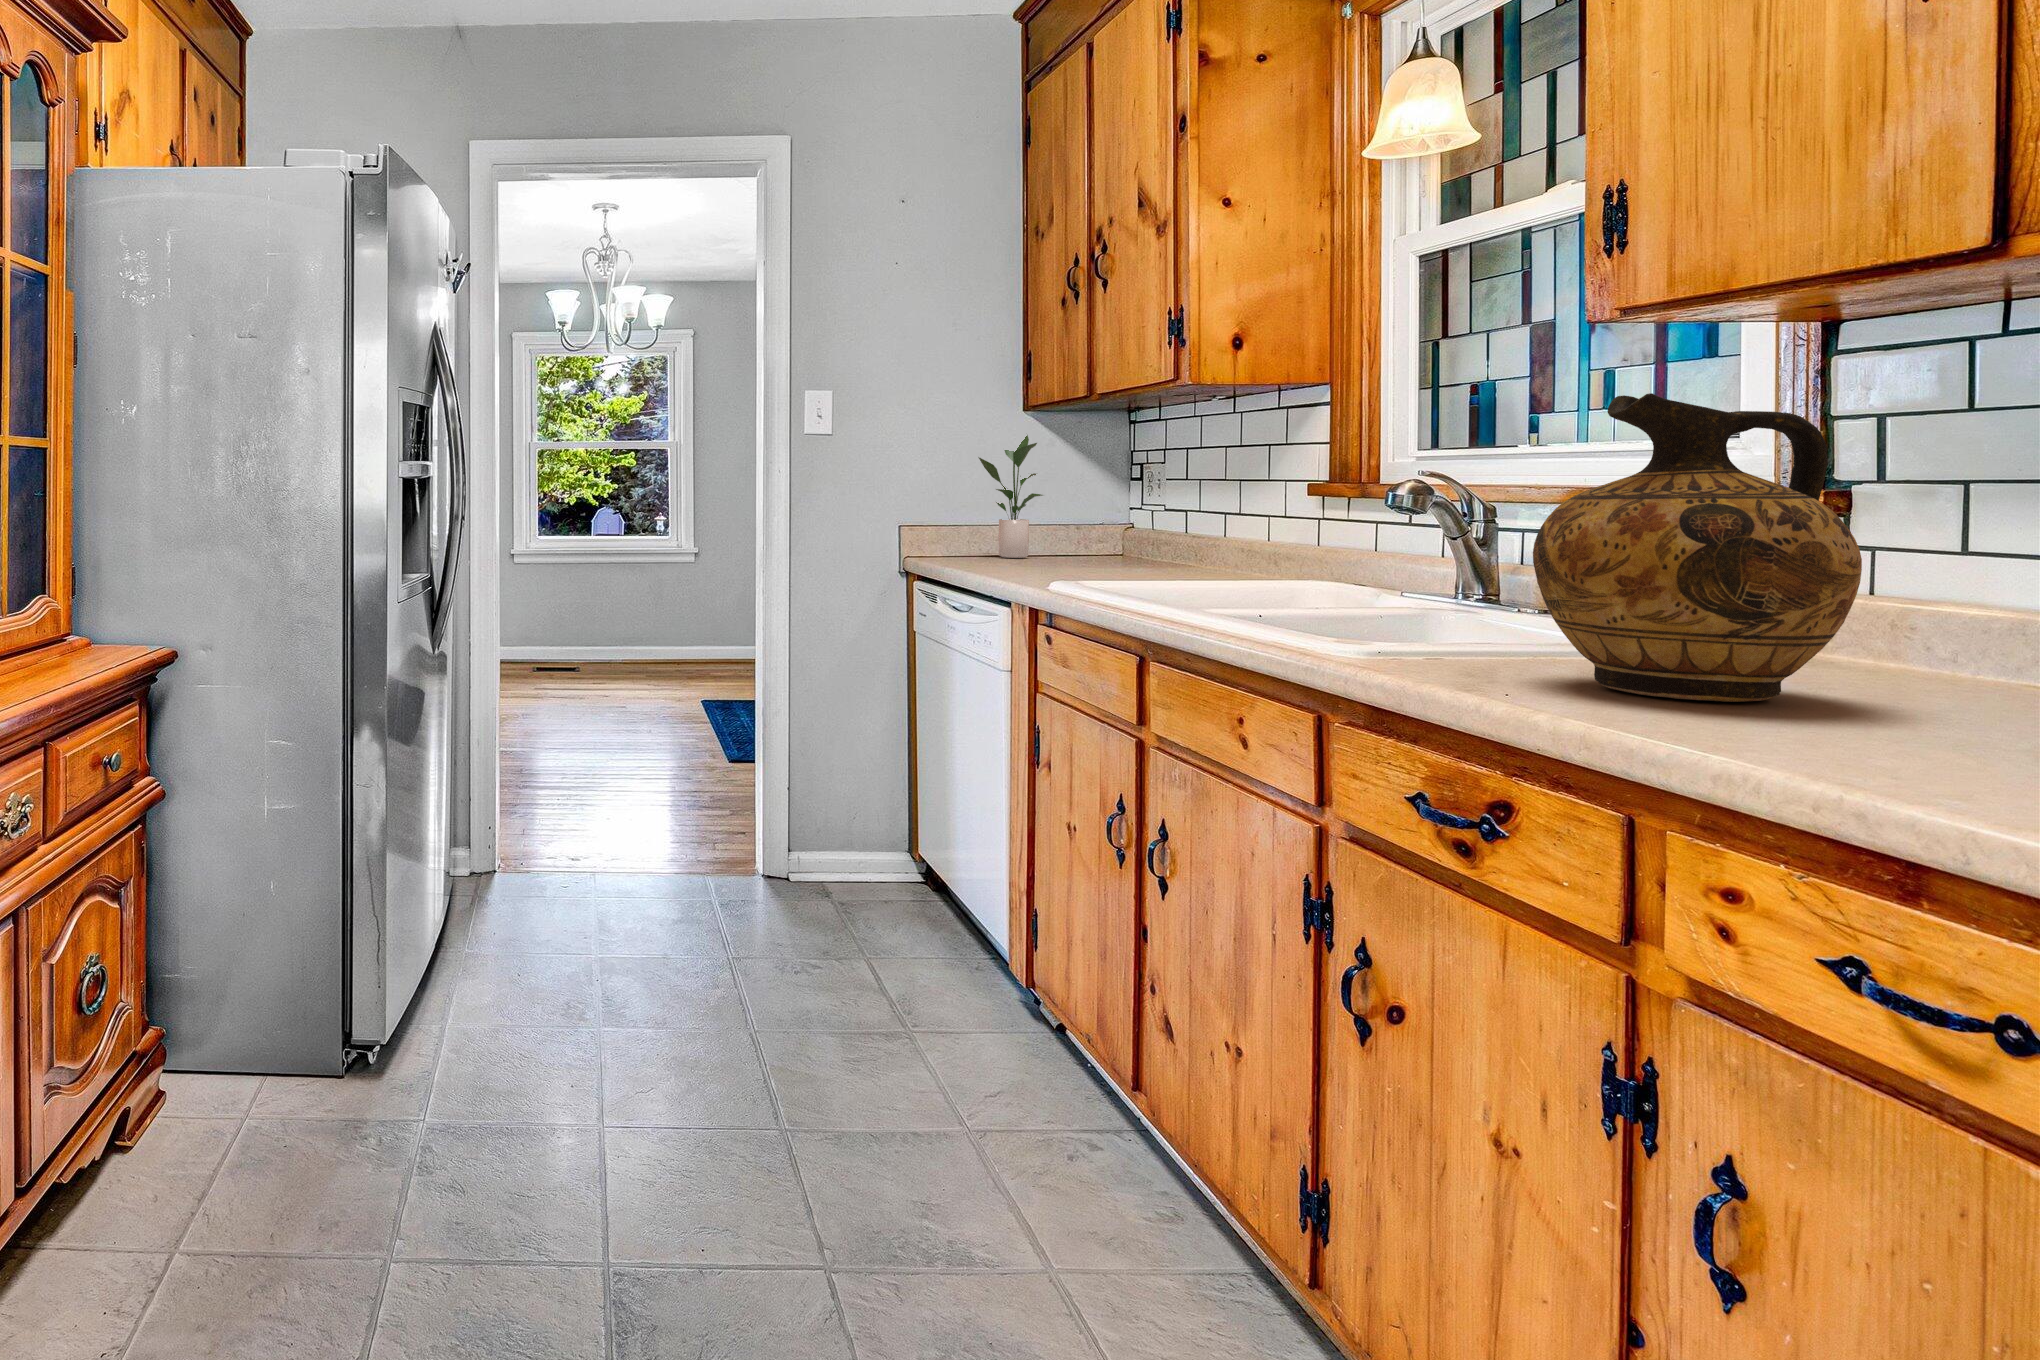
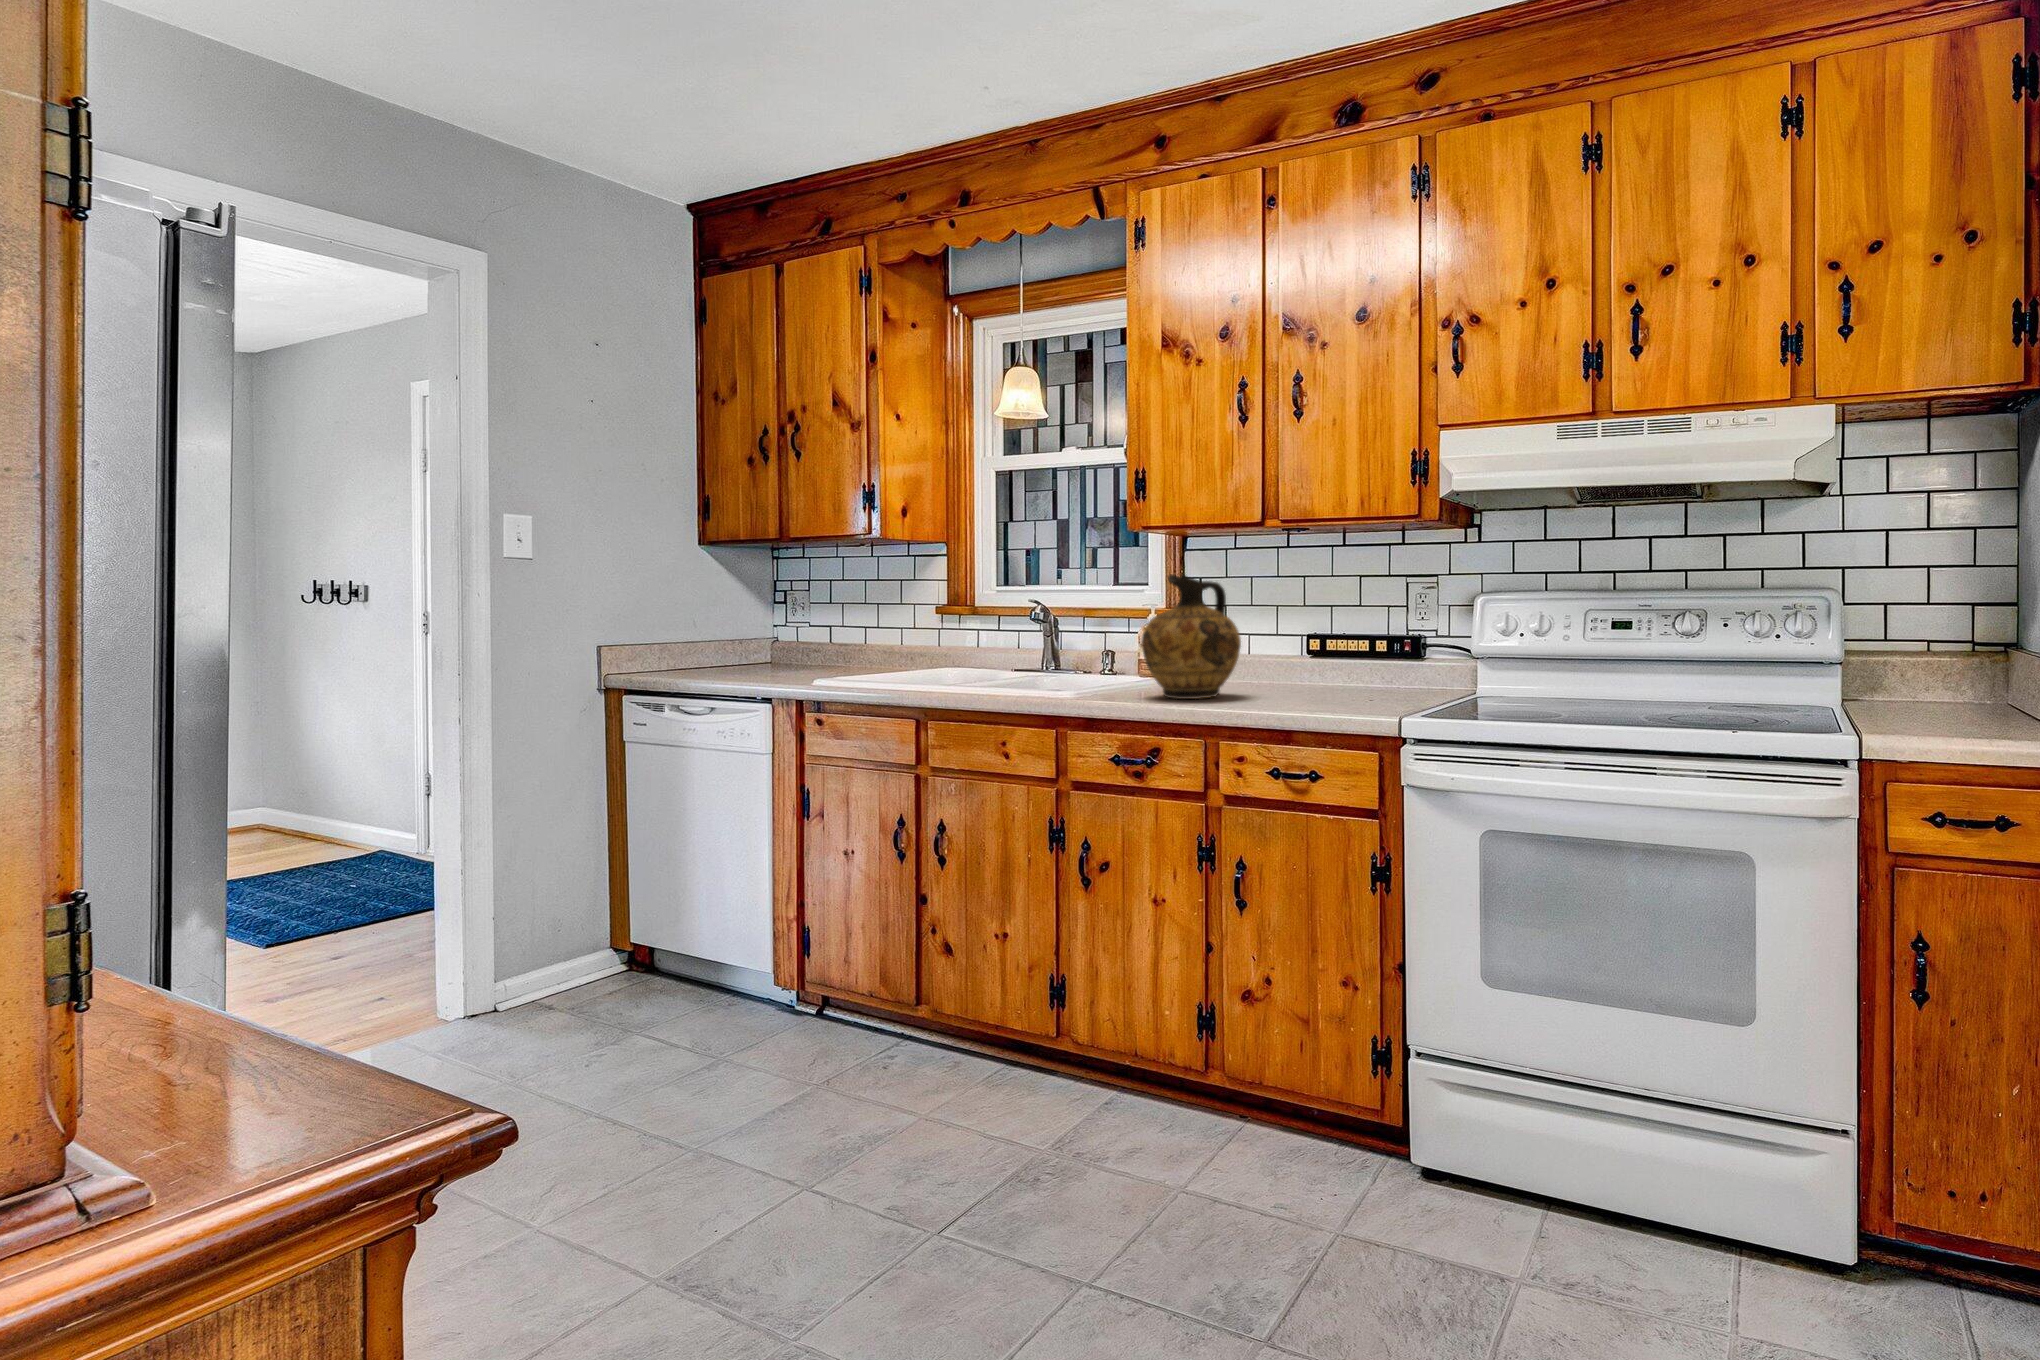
potted plant: present [979,435,1043,558] -> none [671,564,725,665]

